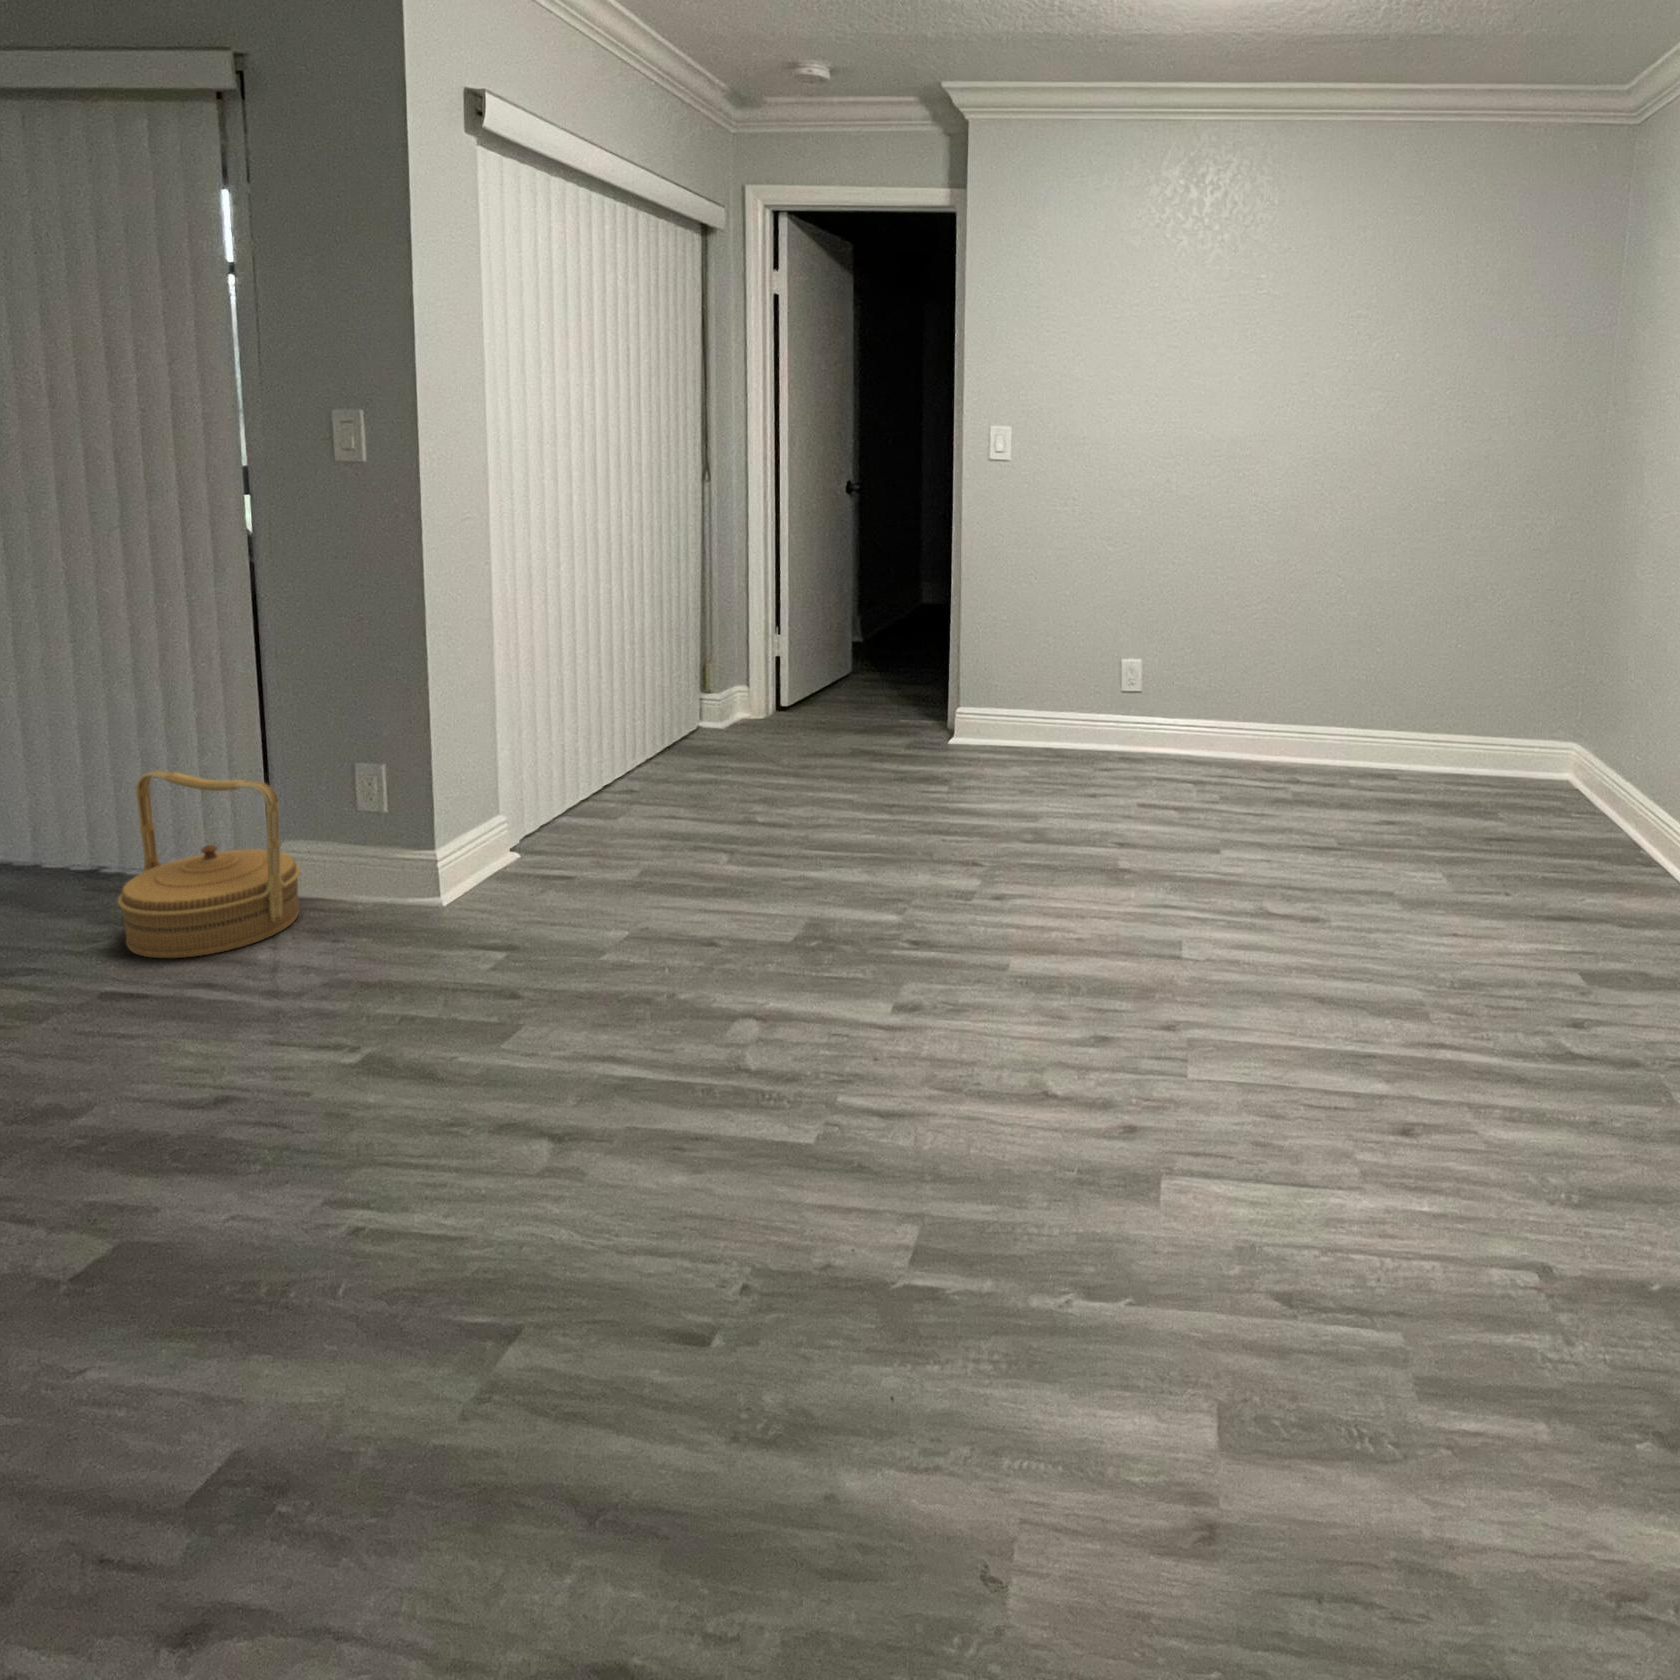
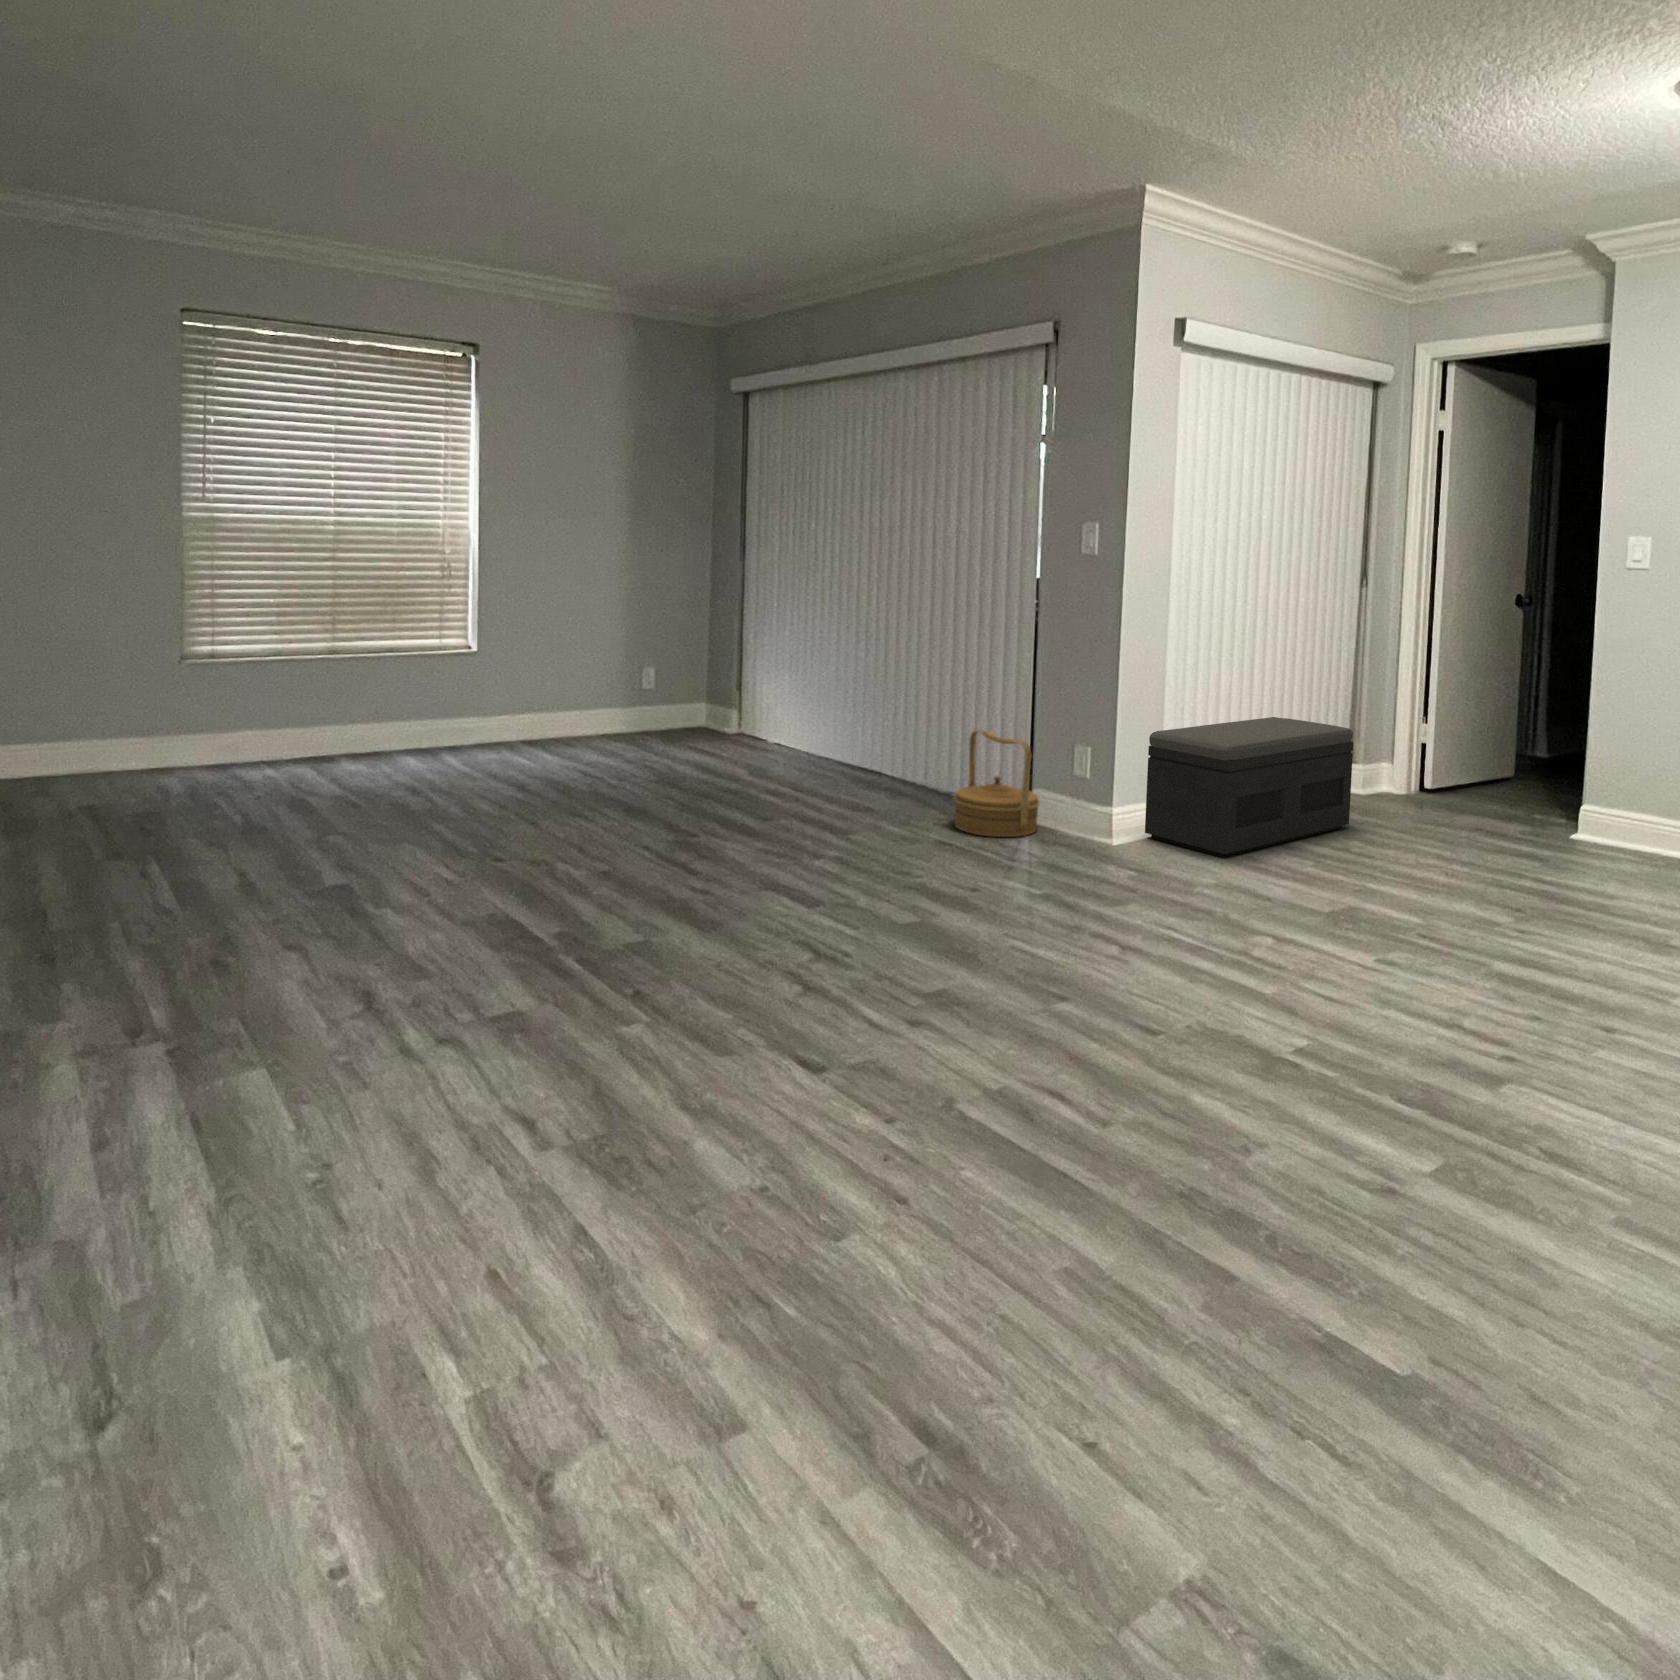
storage bench: none [481,661,738,881] -> present [1145,717,1353,857]

